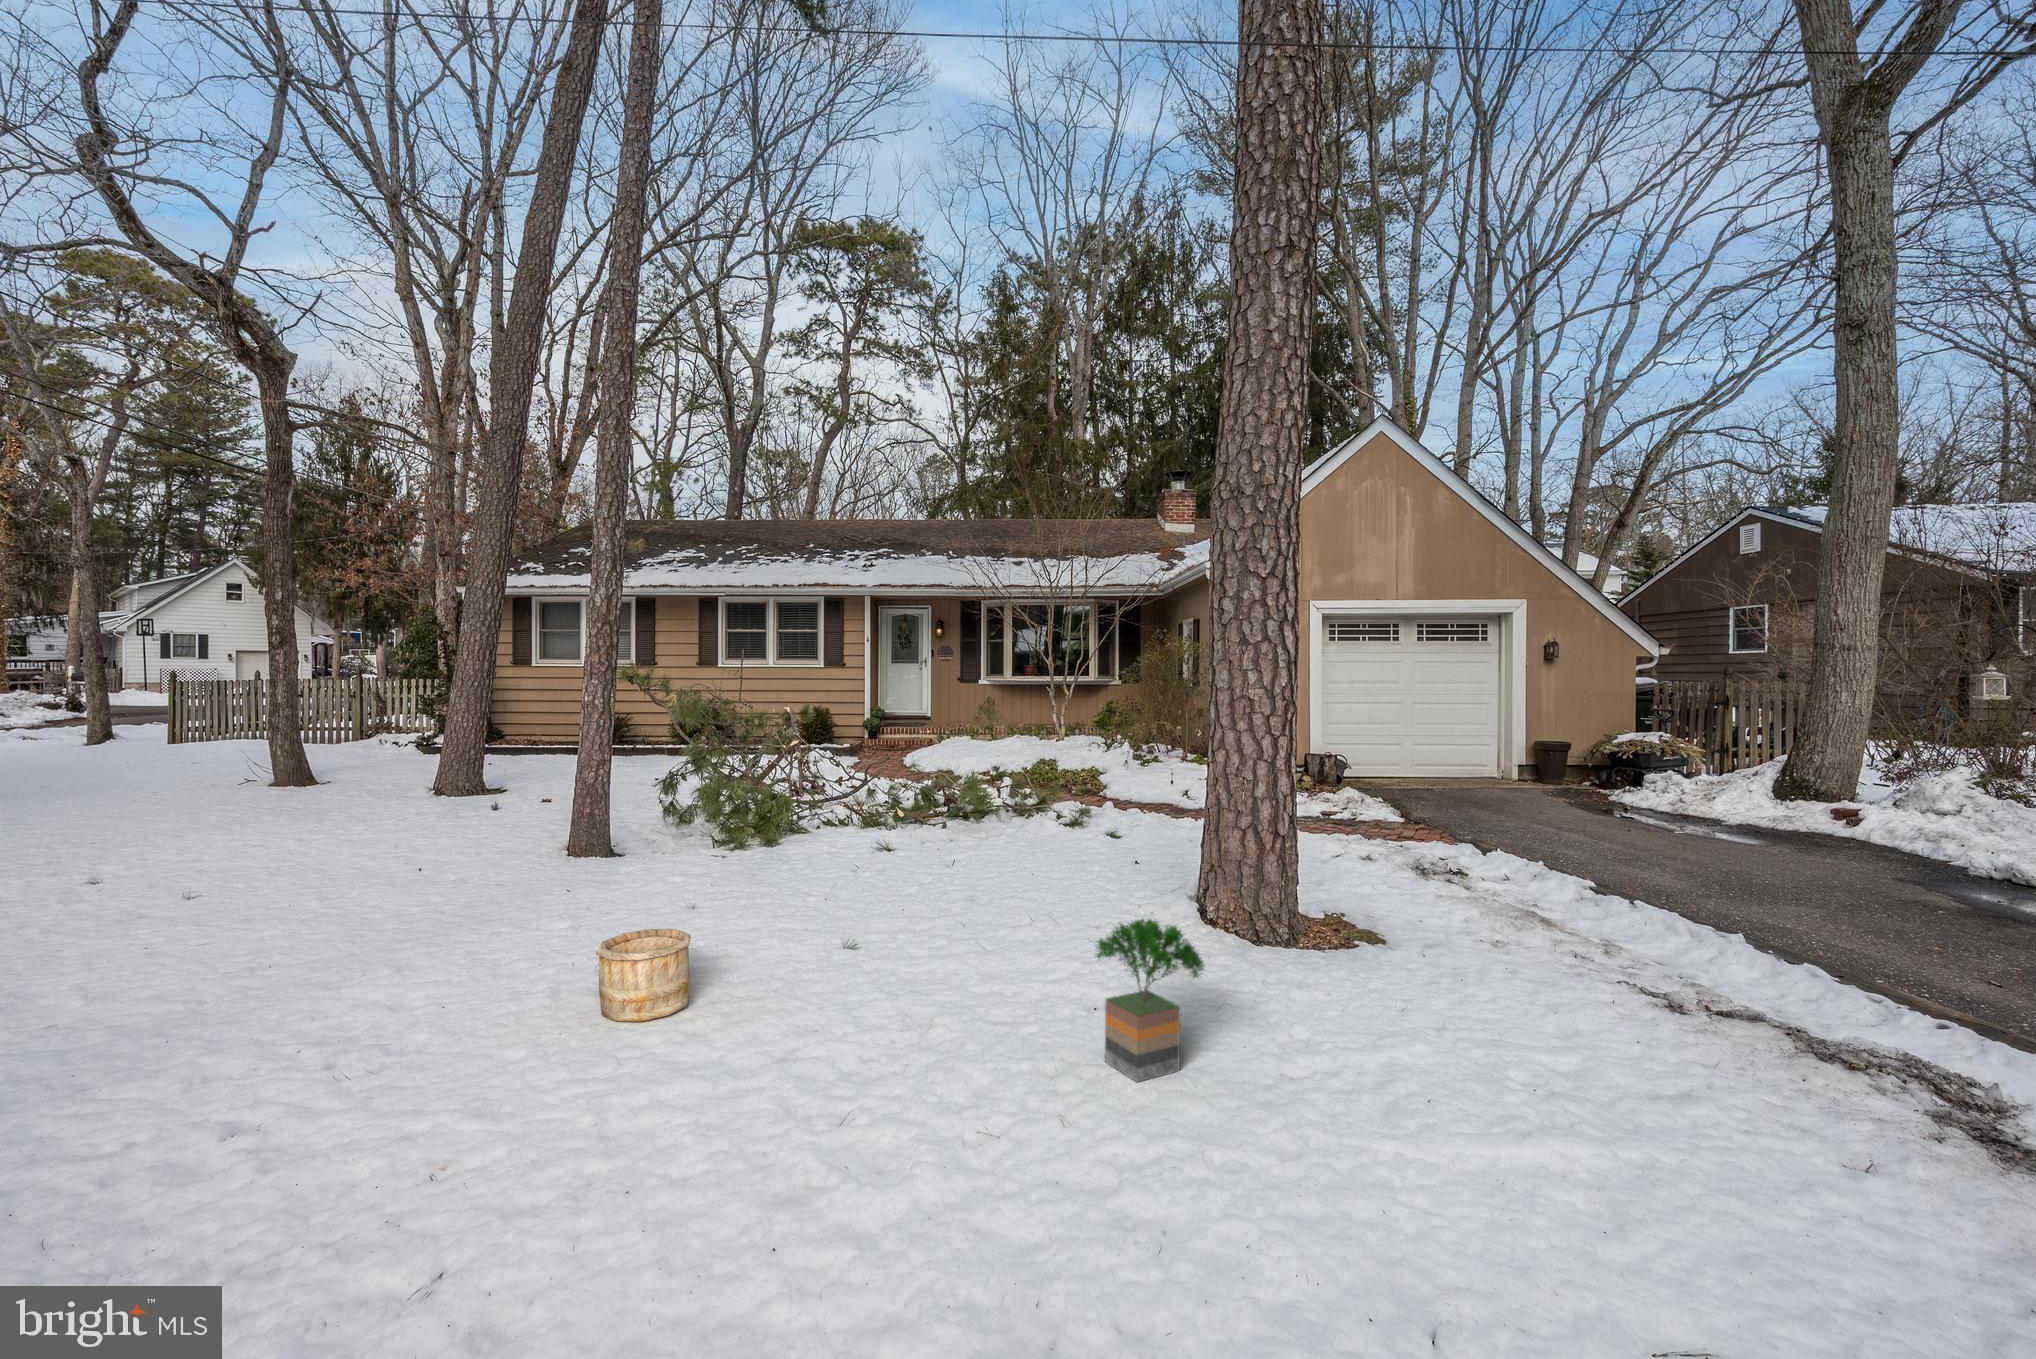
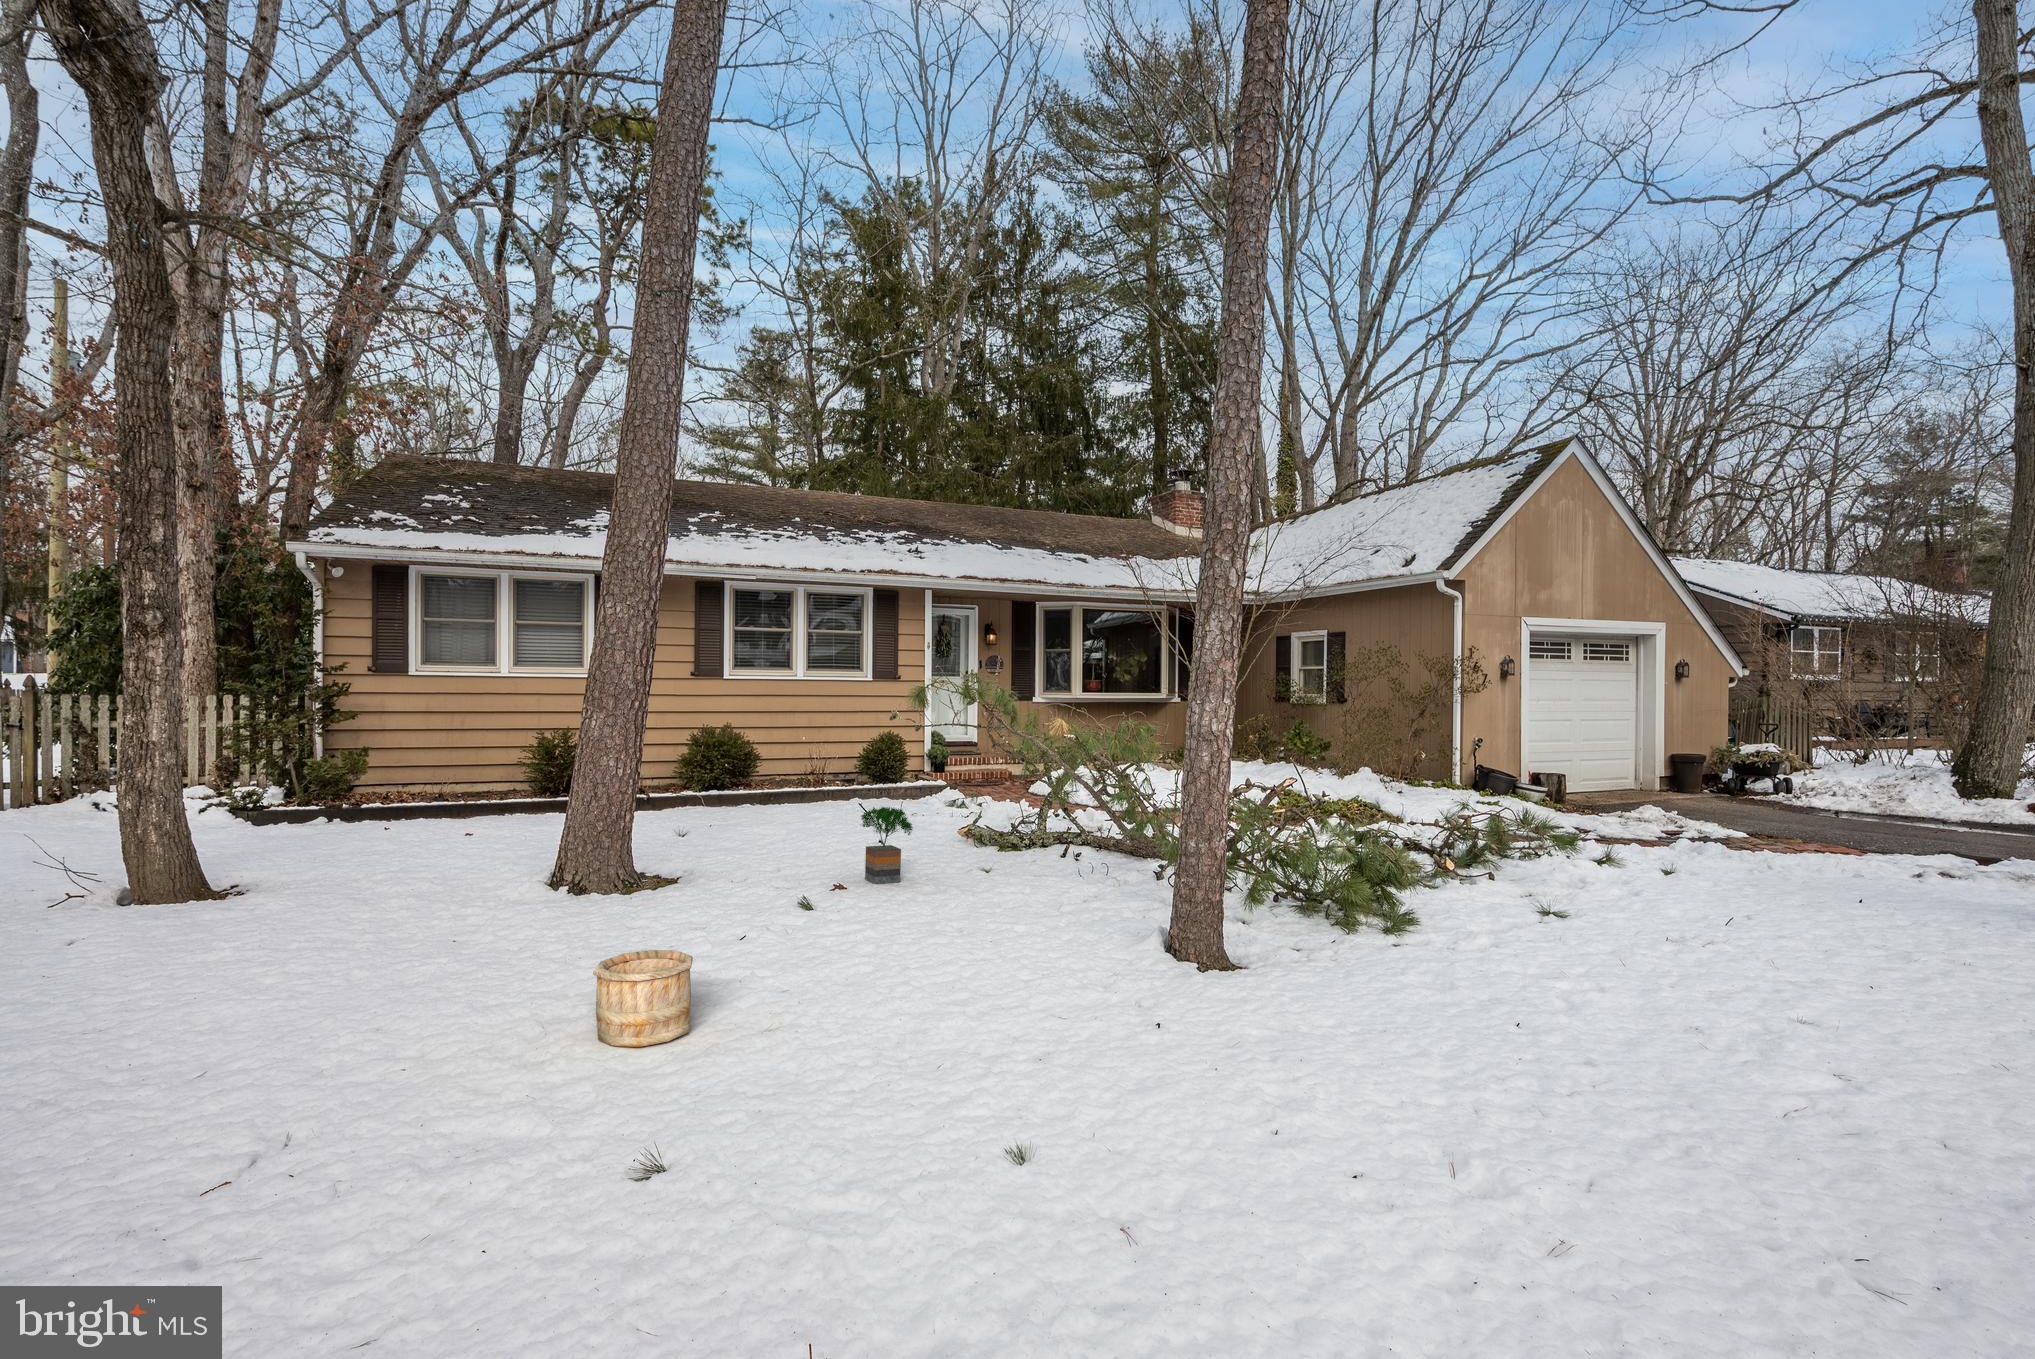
potted tree: present [1096,919,1204,1082] -> present [861,807,913,884]

